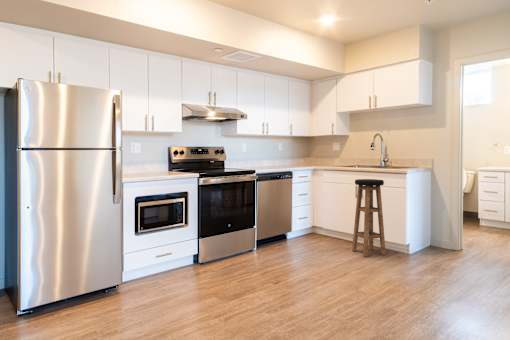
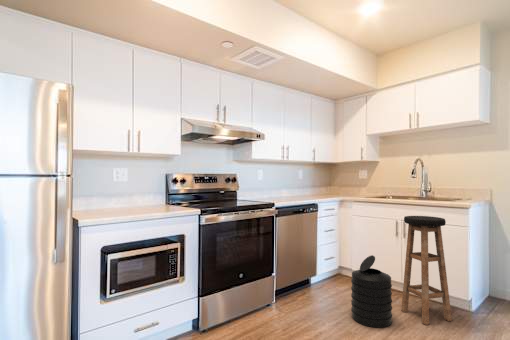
trash can: none [313,209,342,259] -> present [351,255,392,327]

